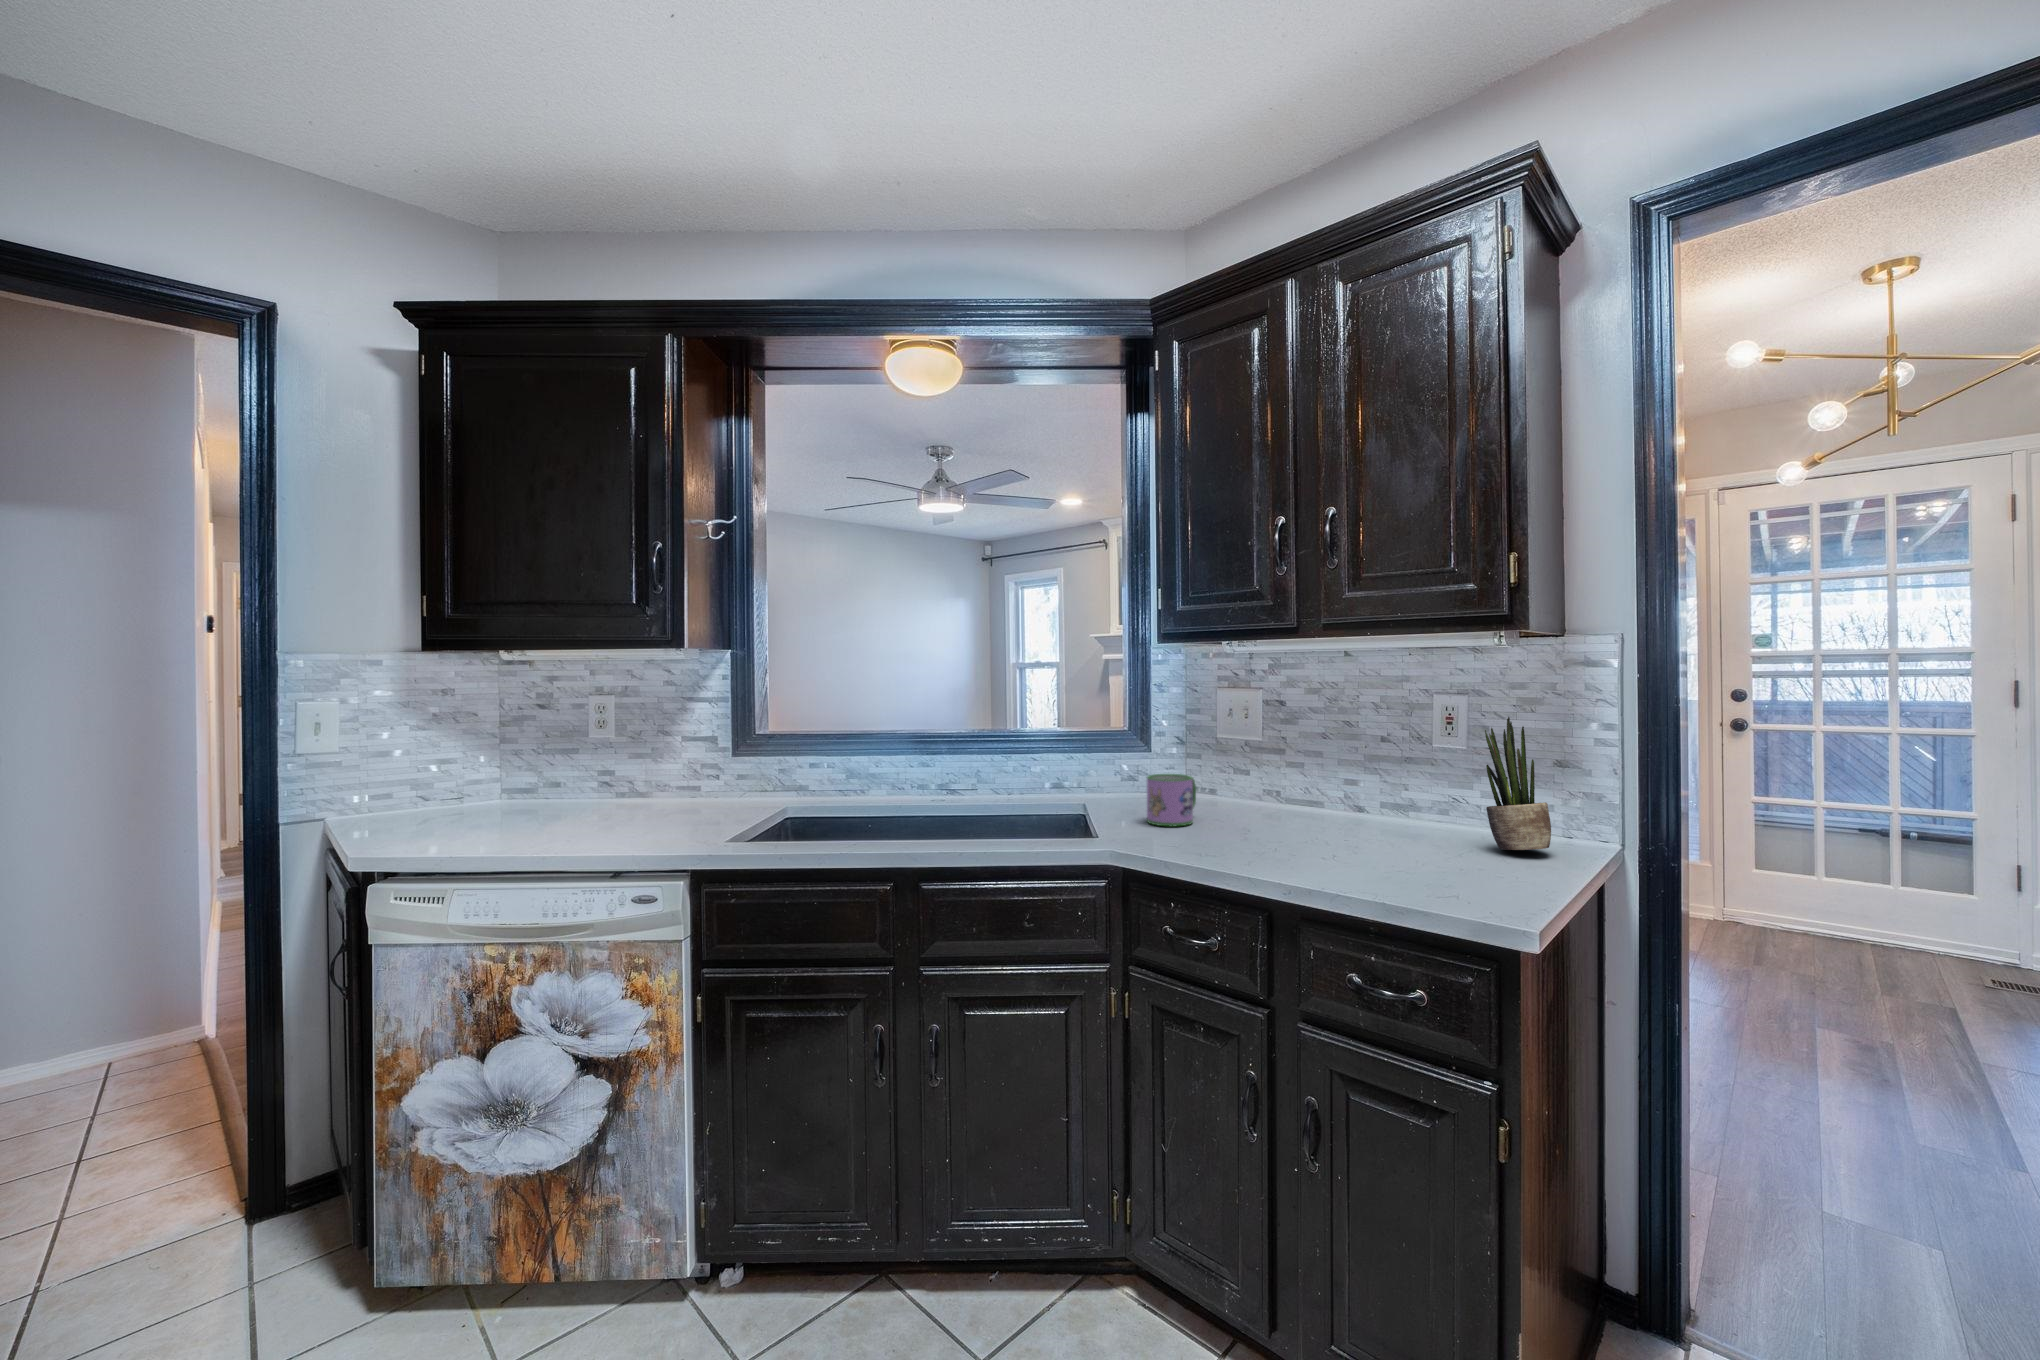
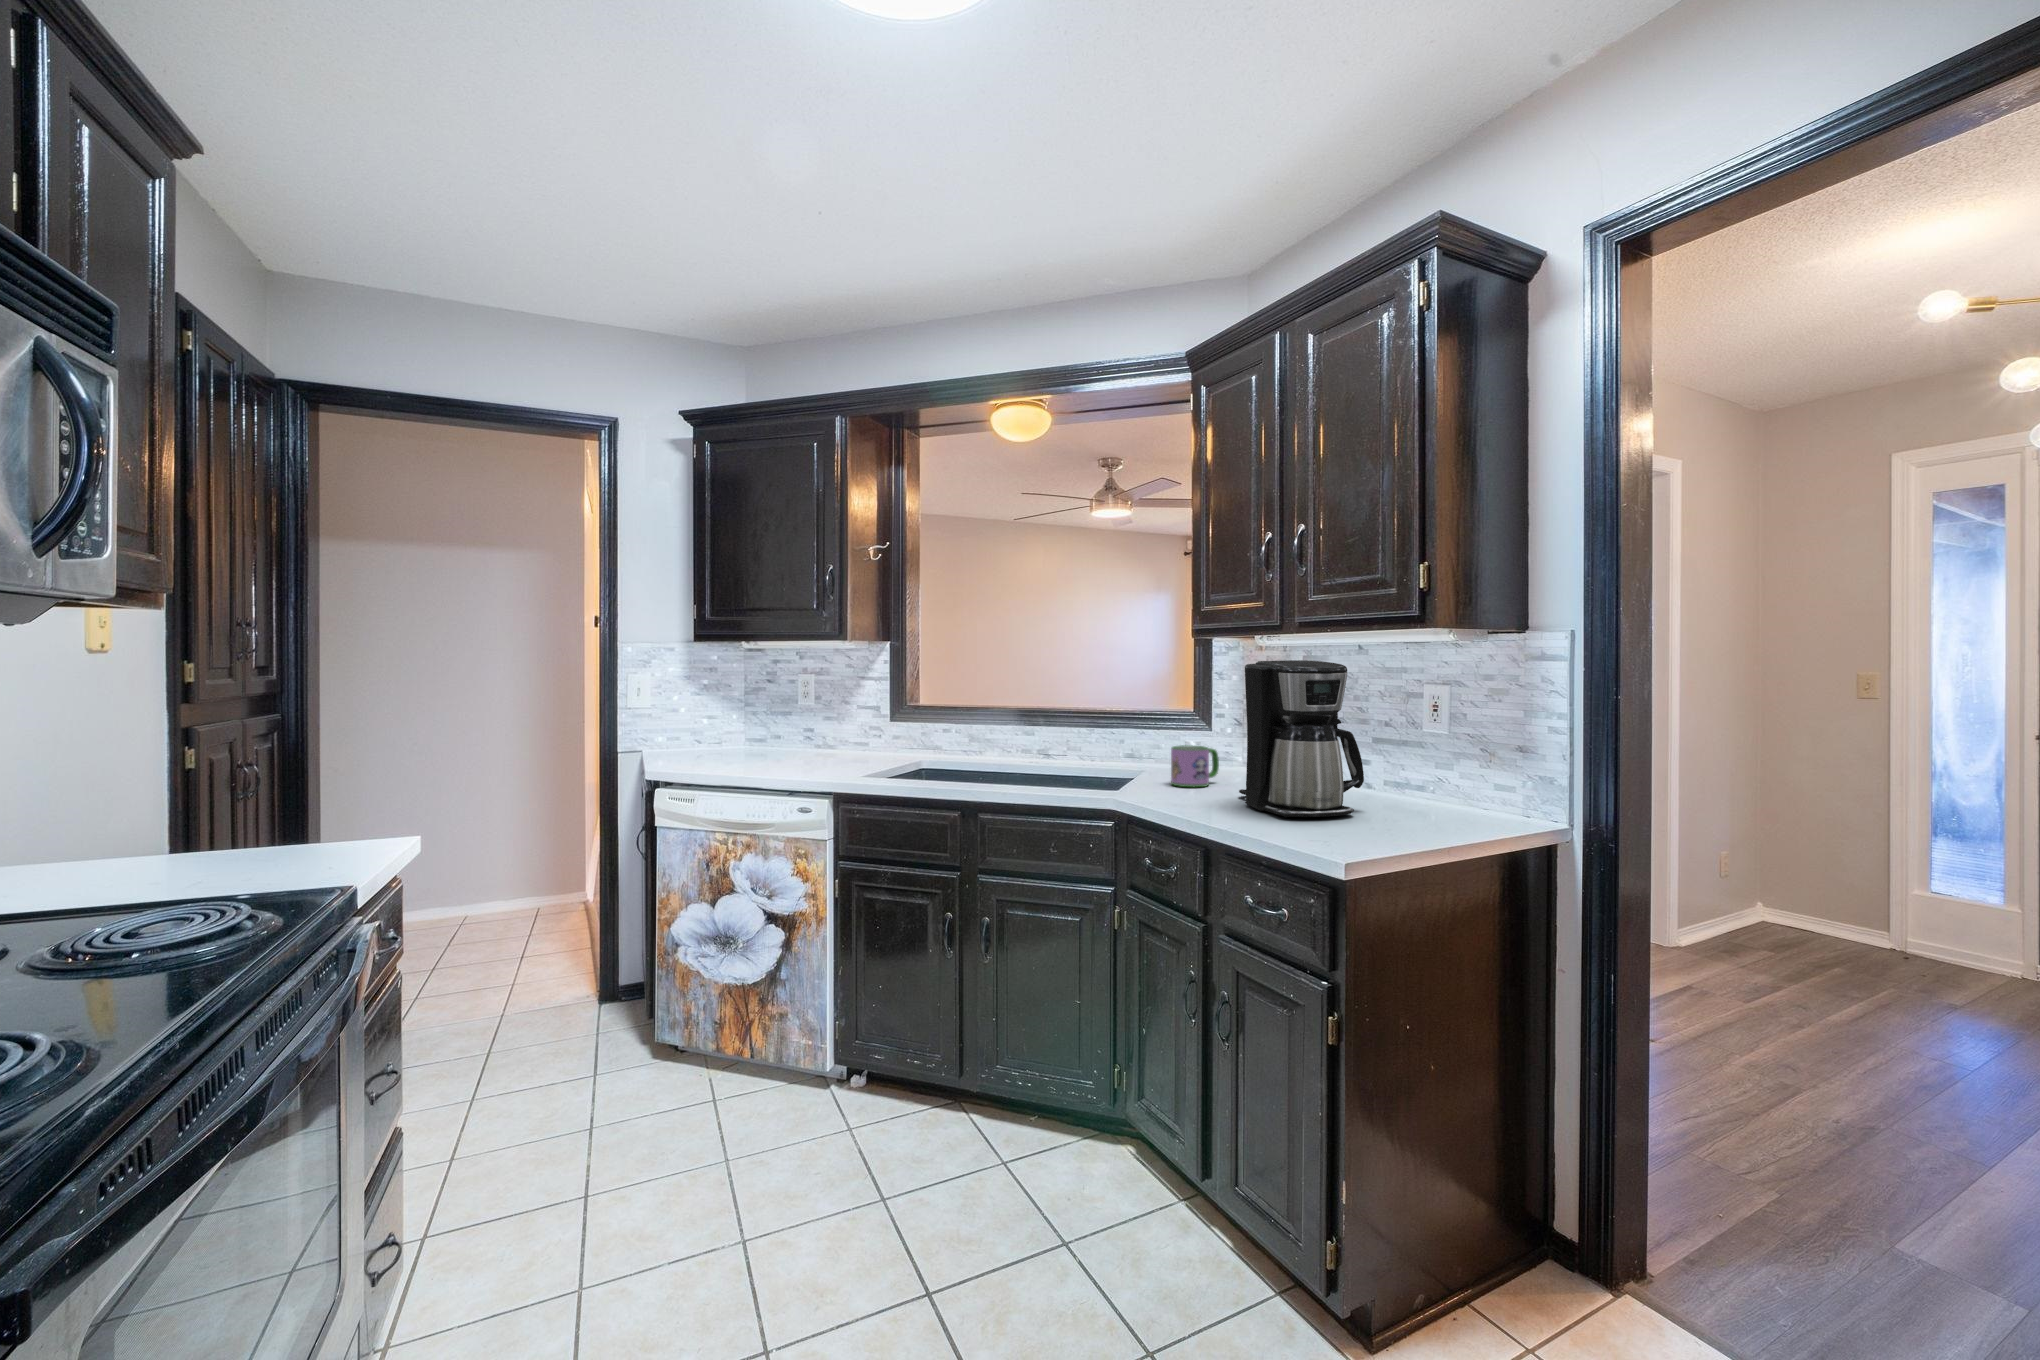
coffee maker: none [1252,671,1421,867] -> present [1239,660,1364,817]
potted plant: present [1485,717,1551,850] -> none [1427,701,1479,816]

